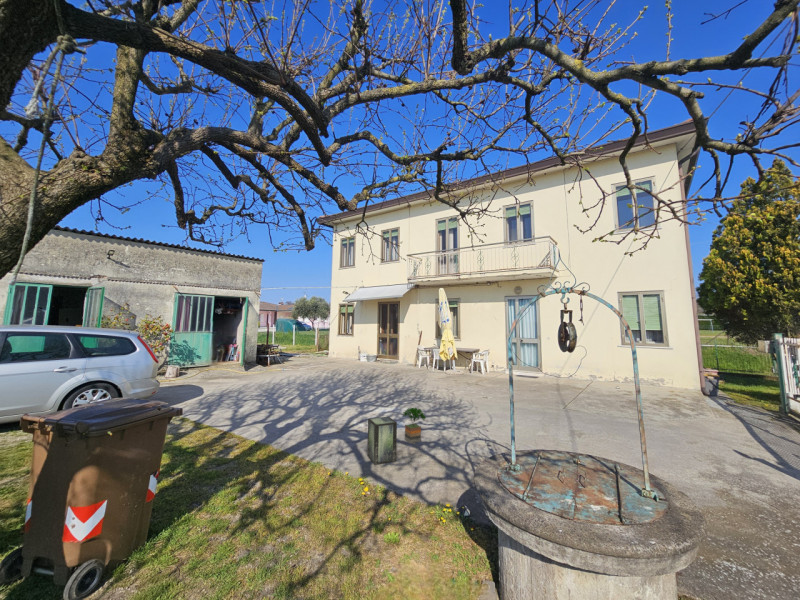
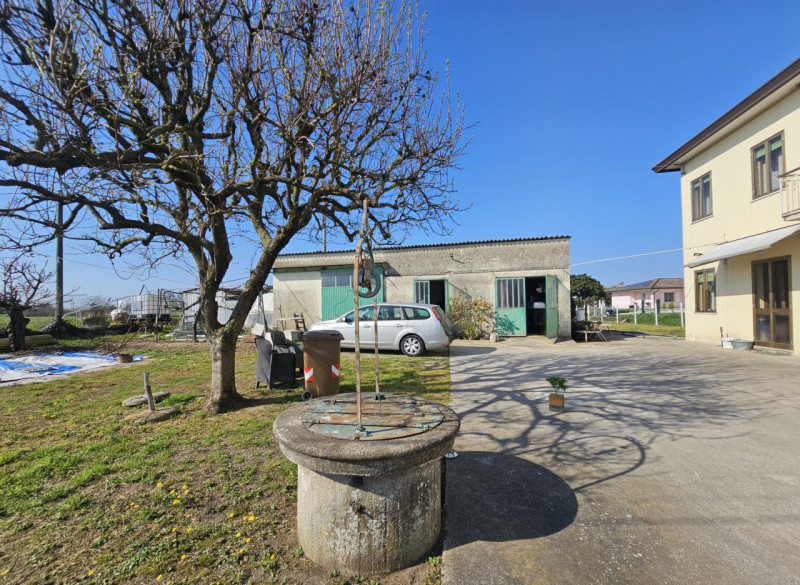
storage box: present [367,417,397,465] -> none [485,373,513,413]

